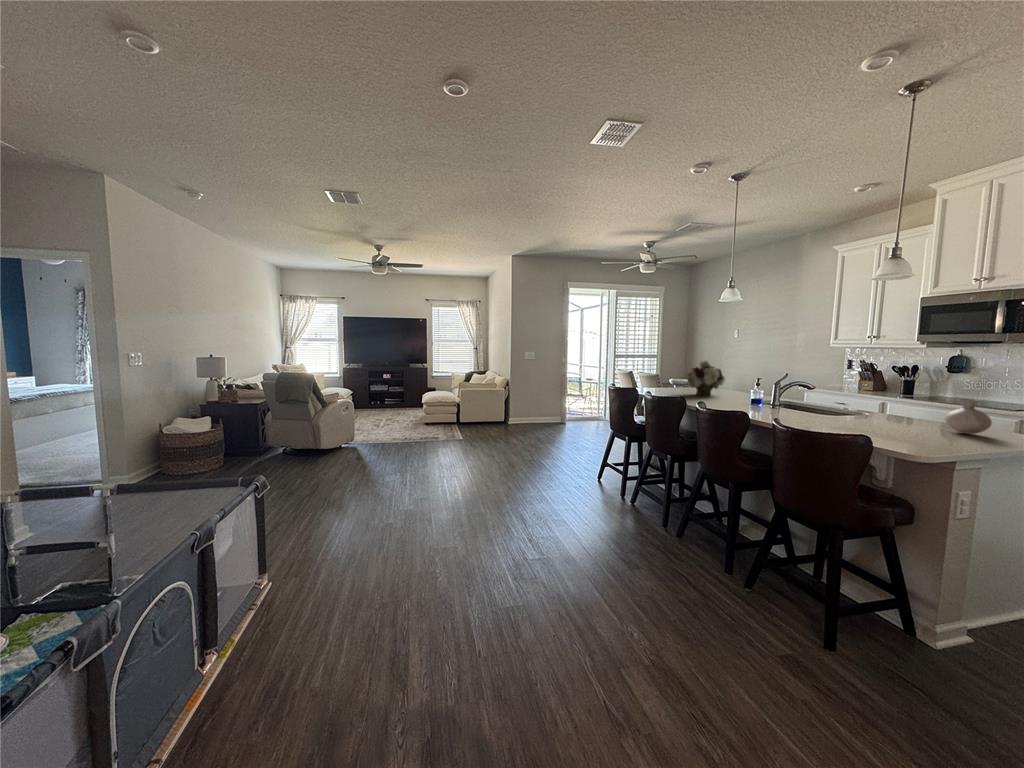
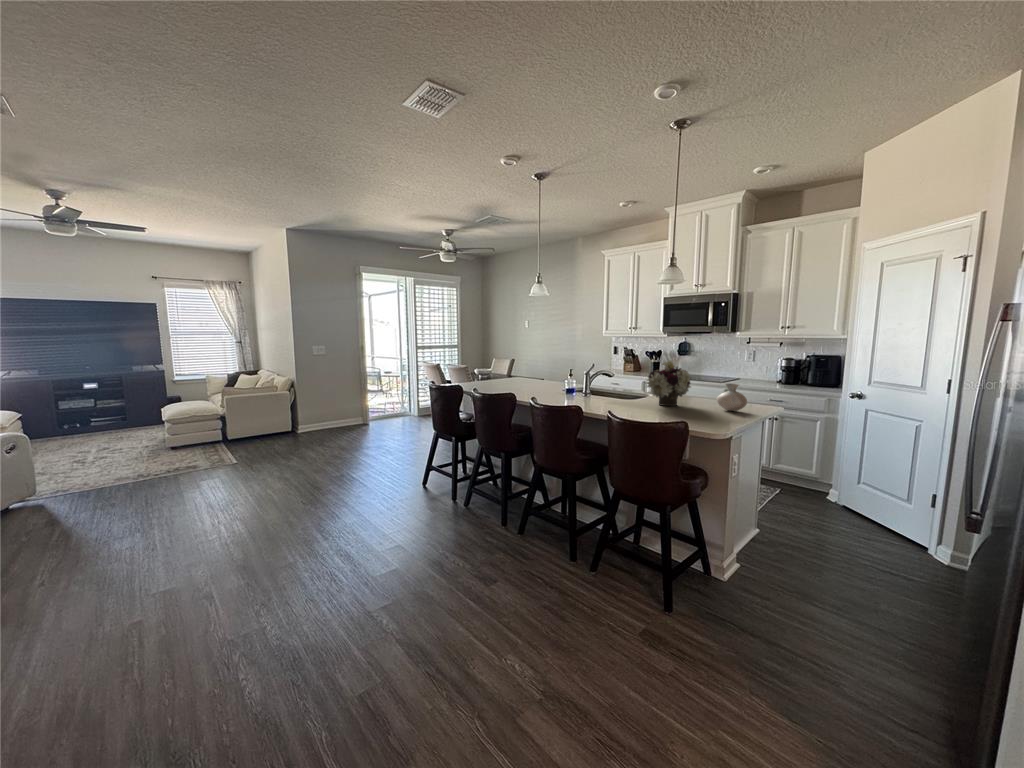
flower arrangement: present [685,361,725,395] -> present [646,361,691,406]

